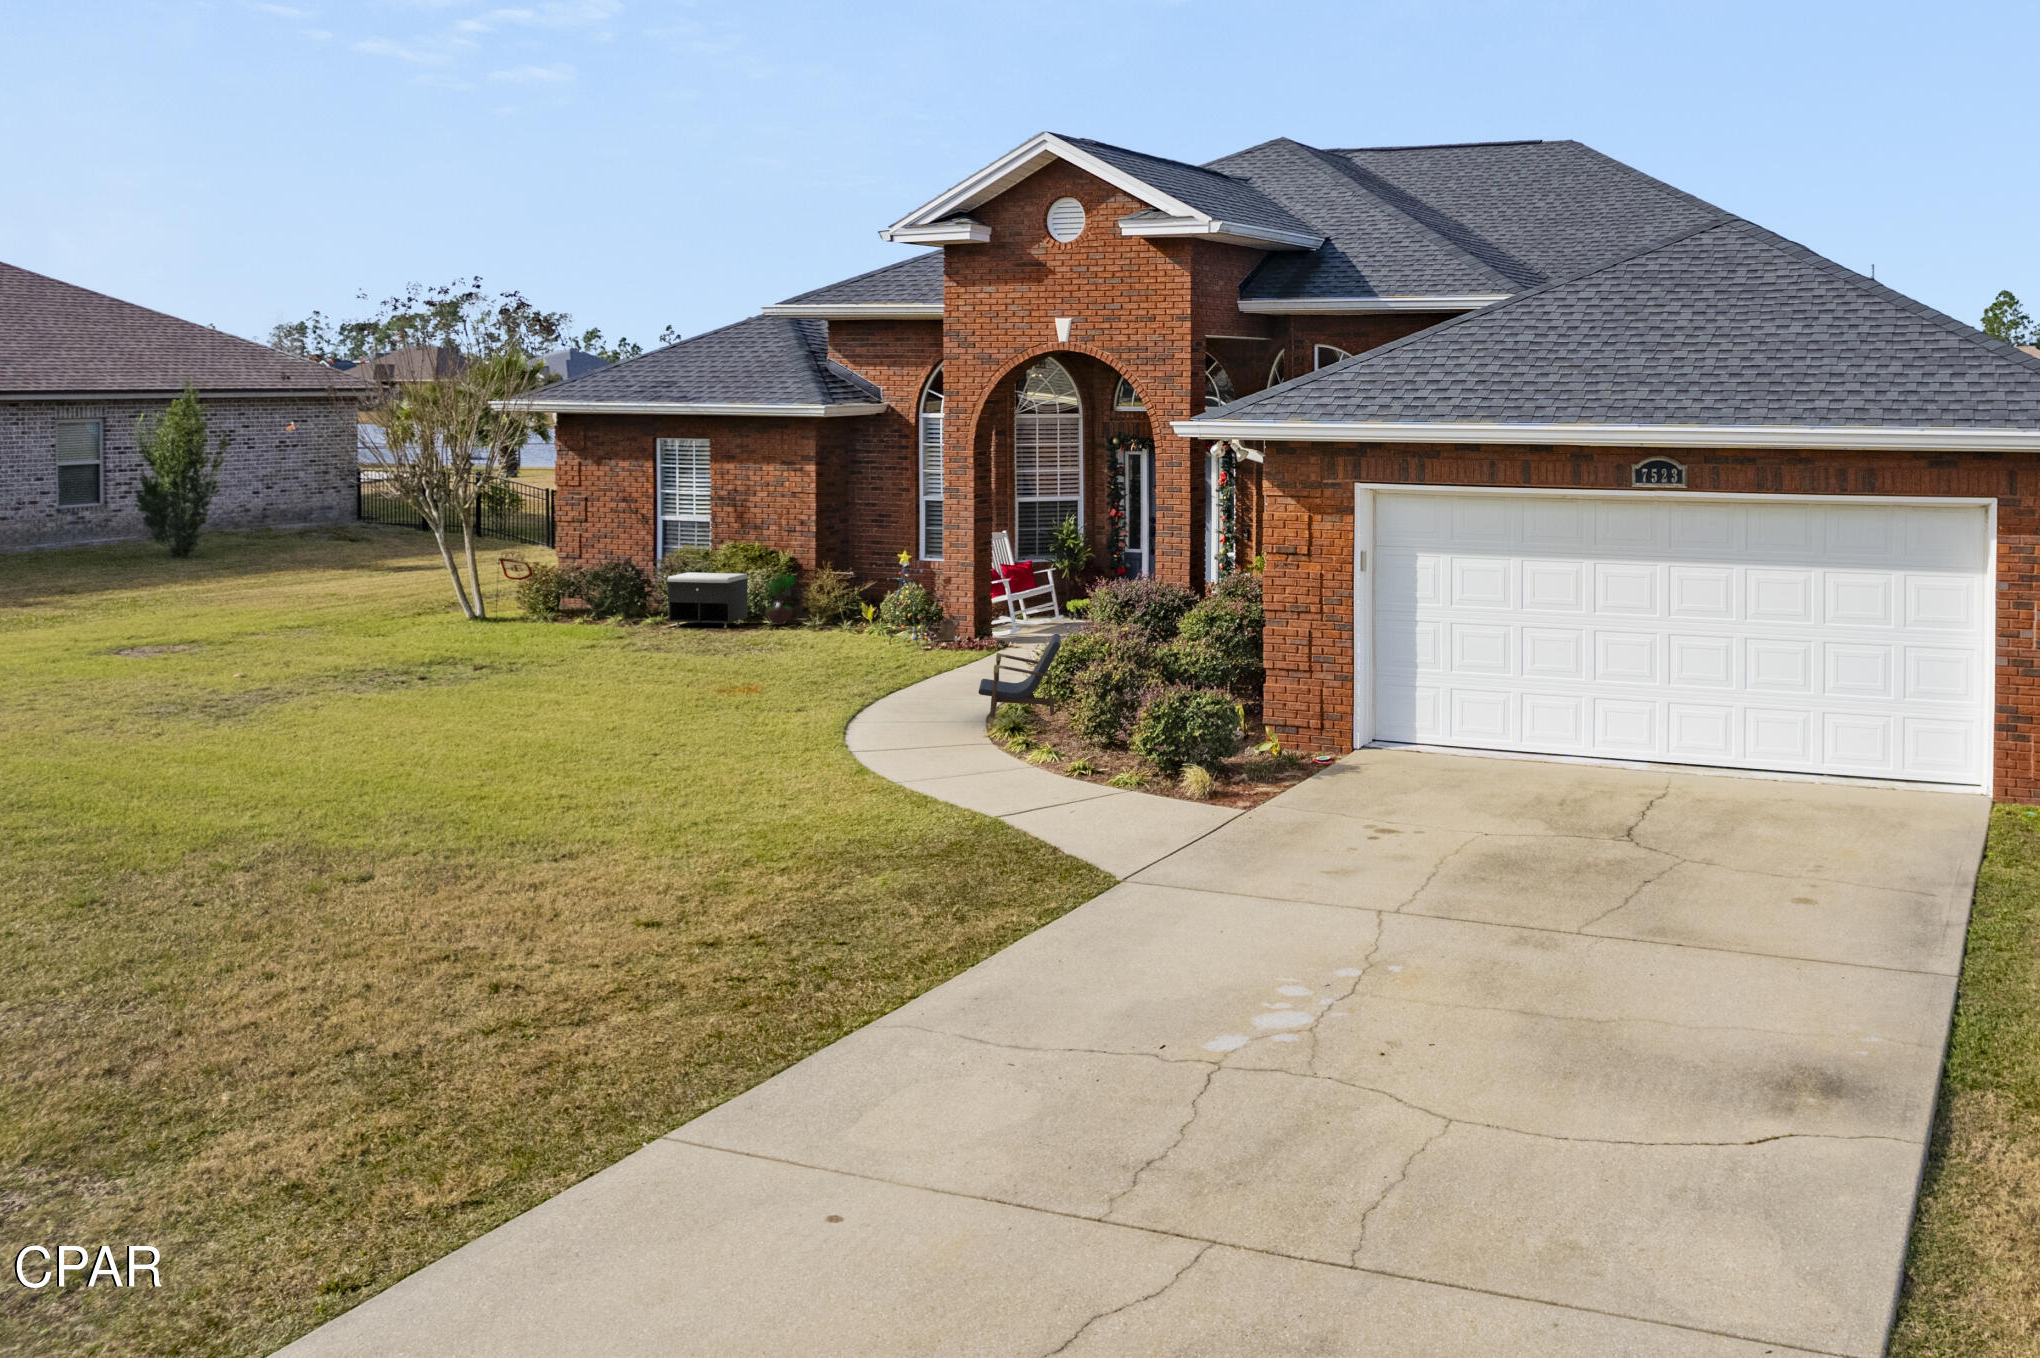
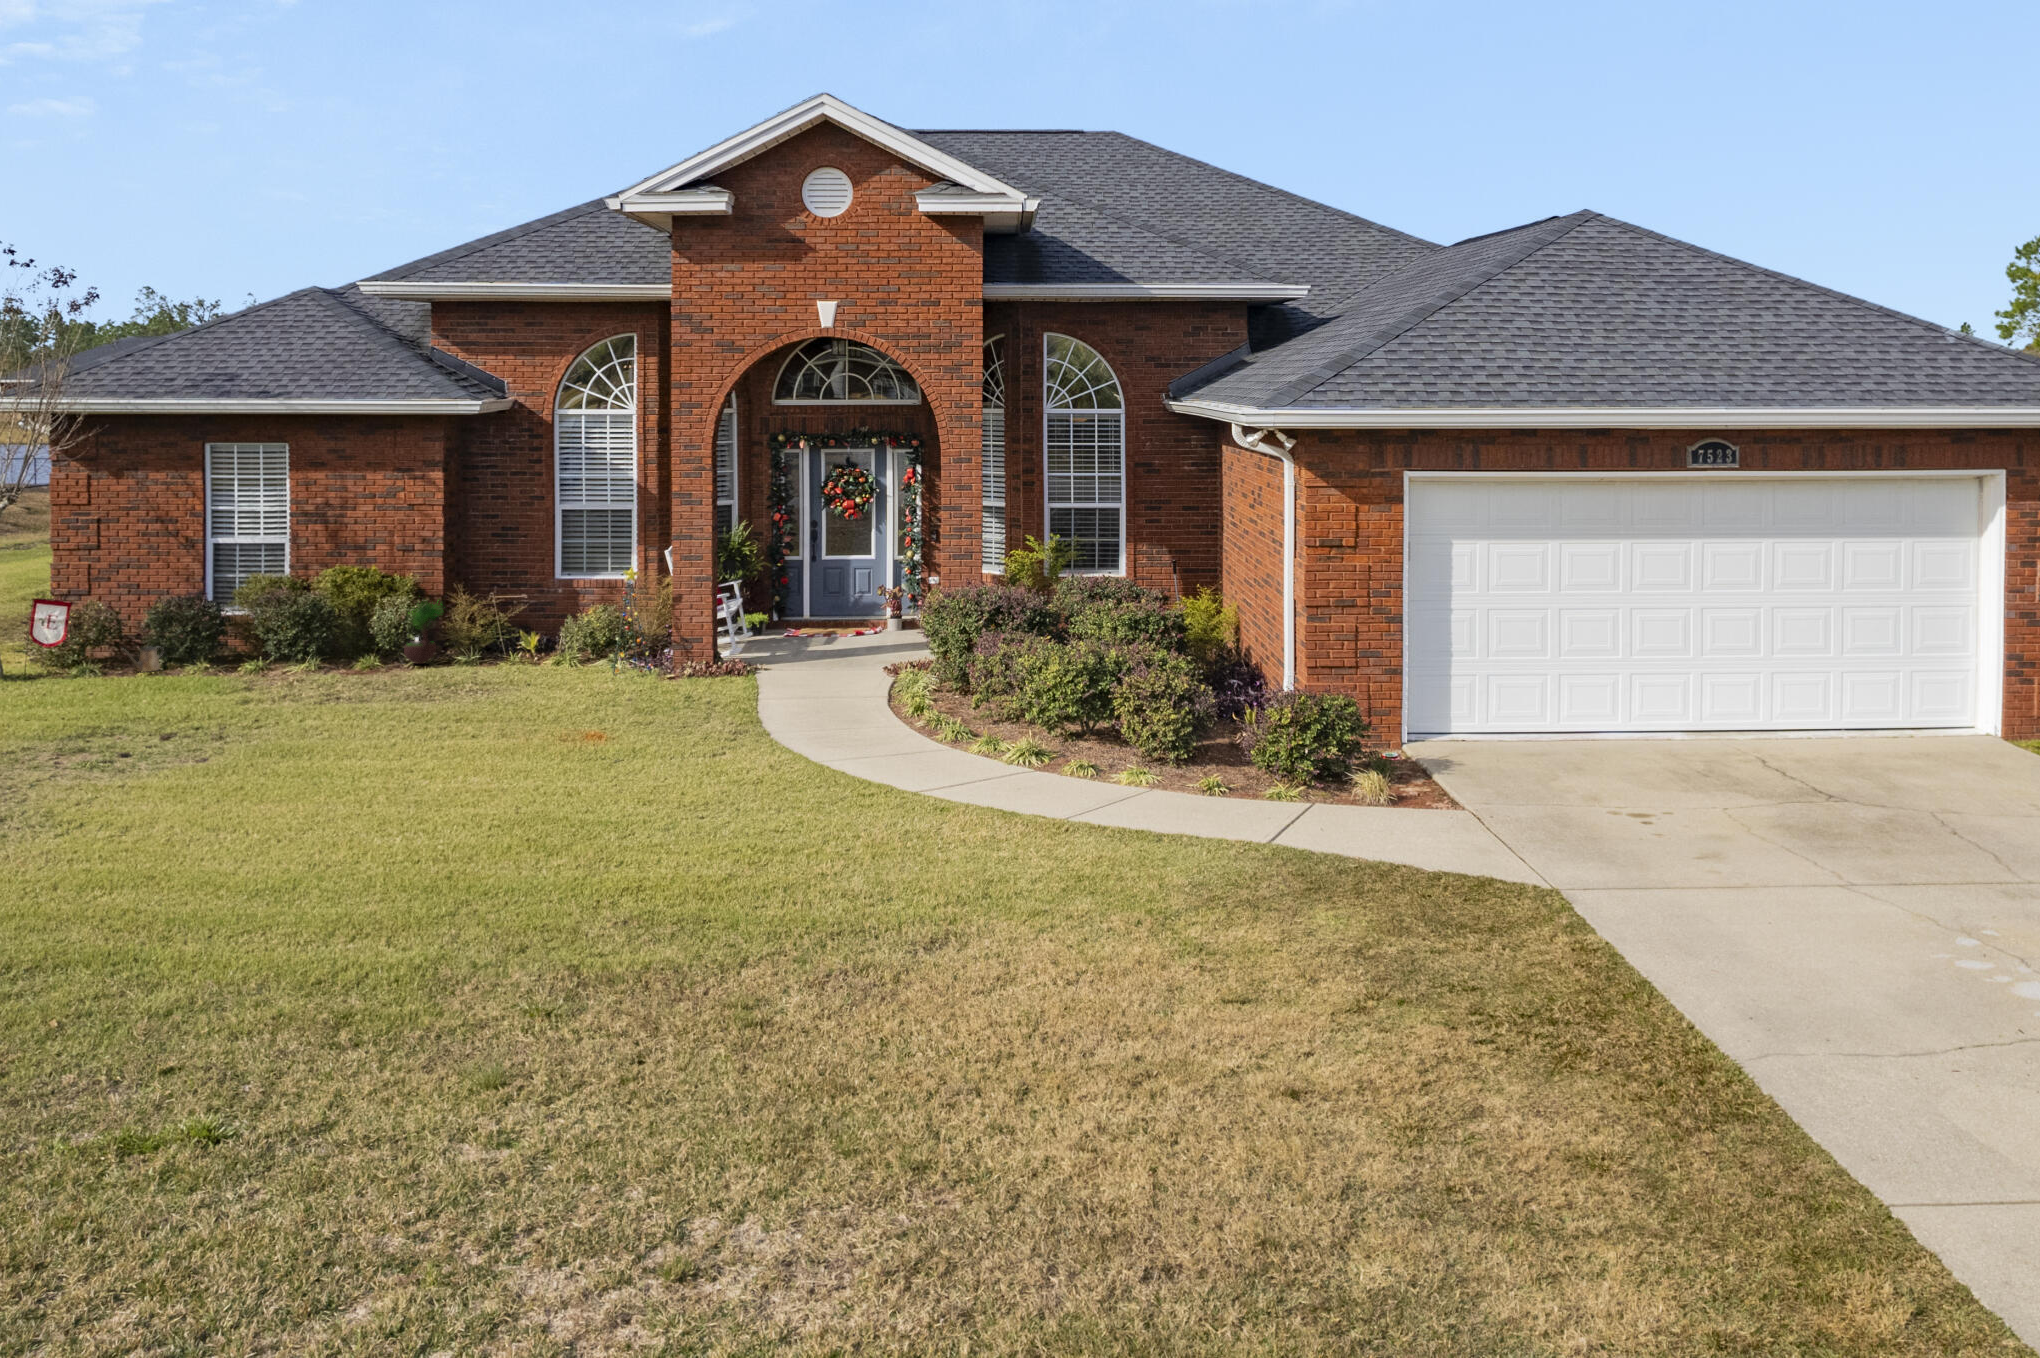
storage bench: present [667,572,748,628] -> none [275,604,373,675]
watering can: present [932,620,956,641] -> present [126,646,163,672]
lounge chair: present [978,634,1061,727] -> none [935,648,1042,759]

